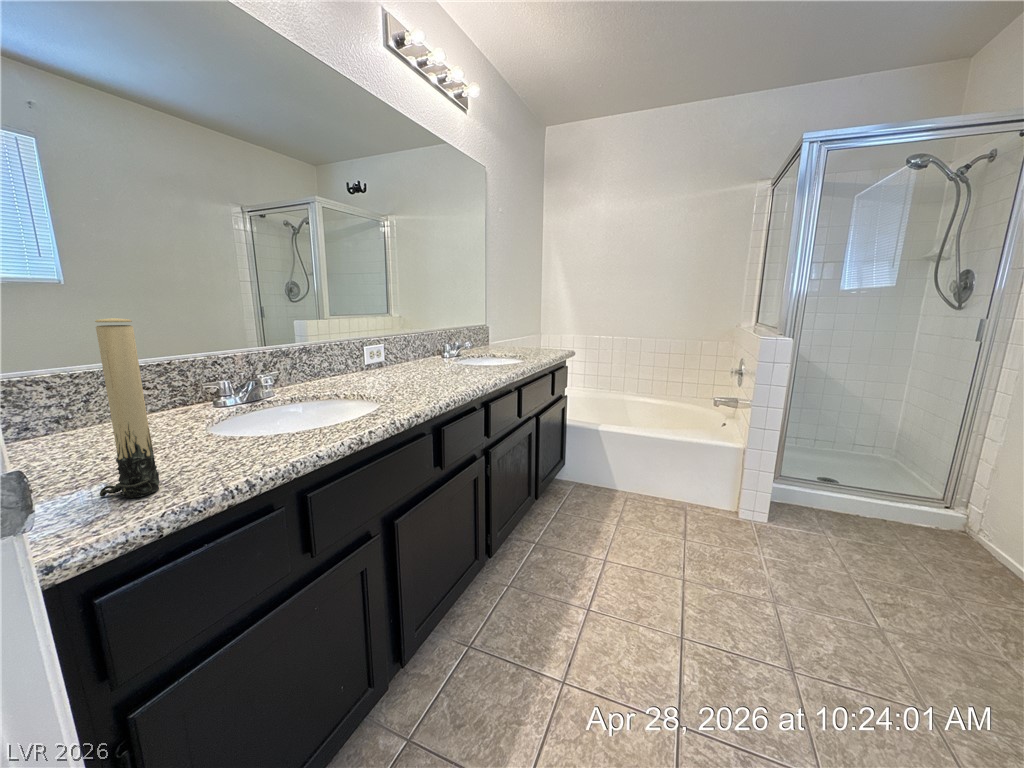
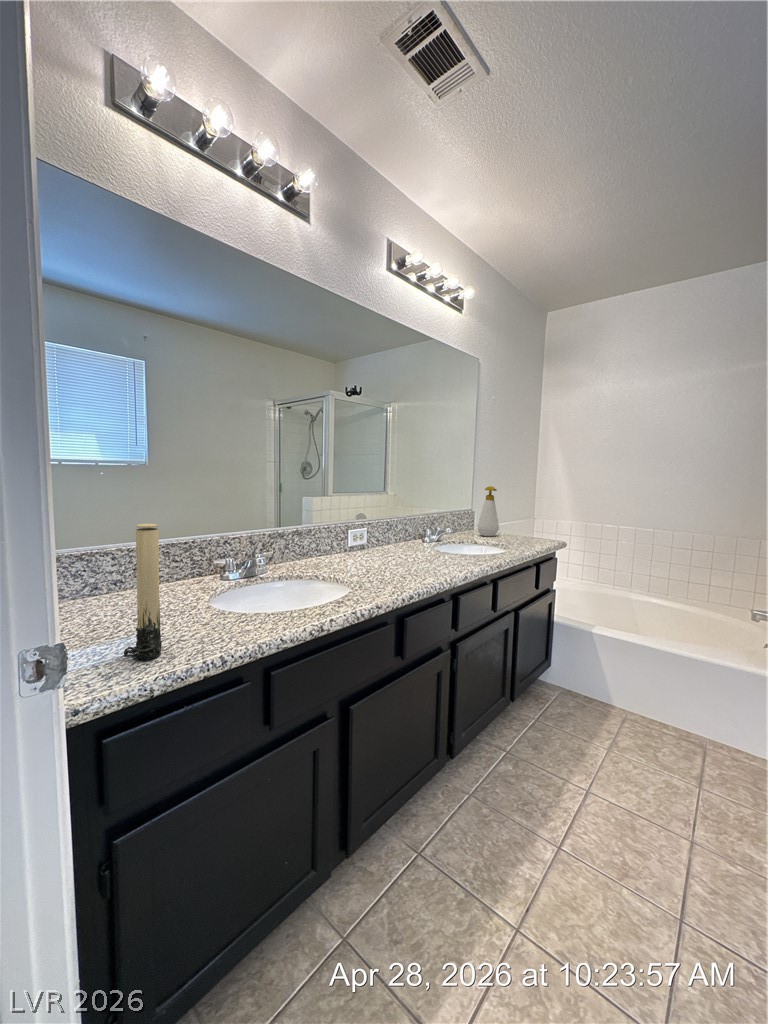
soap bottle: none [492,301,511,351] -> present [478,486,499,536]

